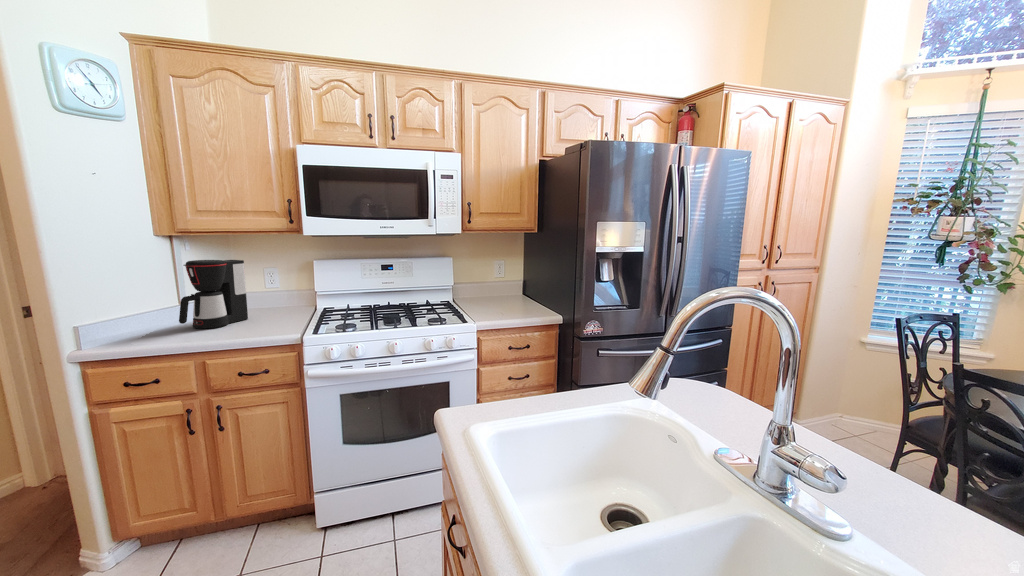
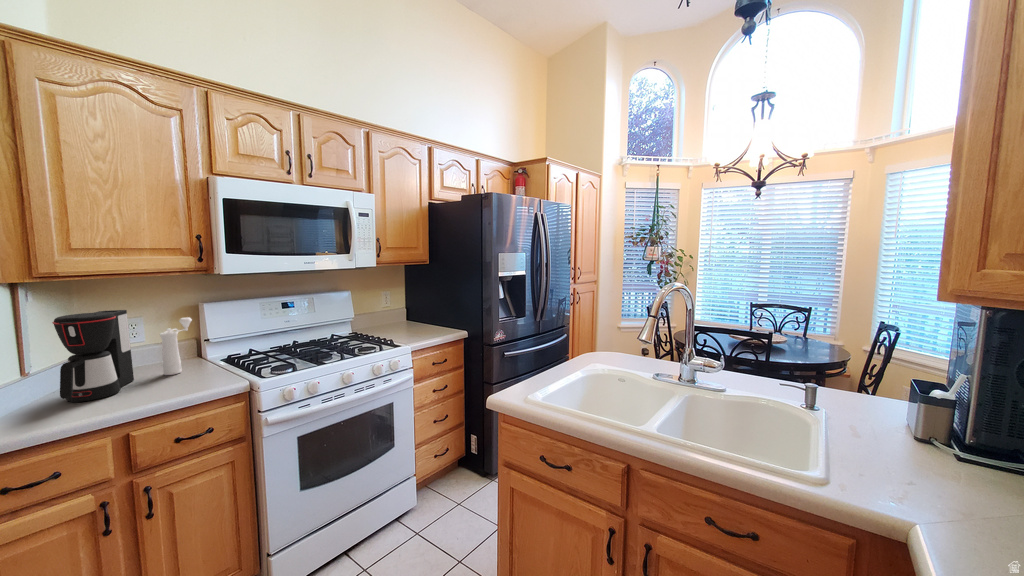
pepper mill: none [266,272,298,319] -> present [160,317,192,375]

